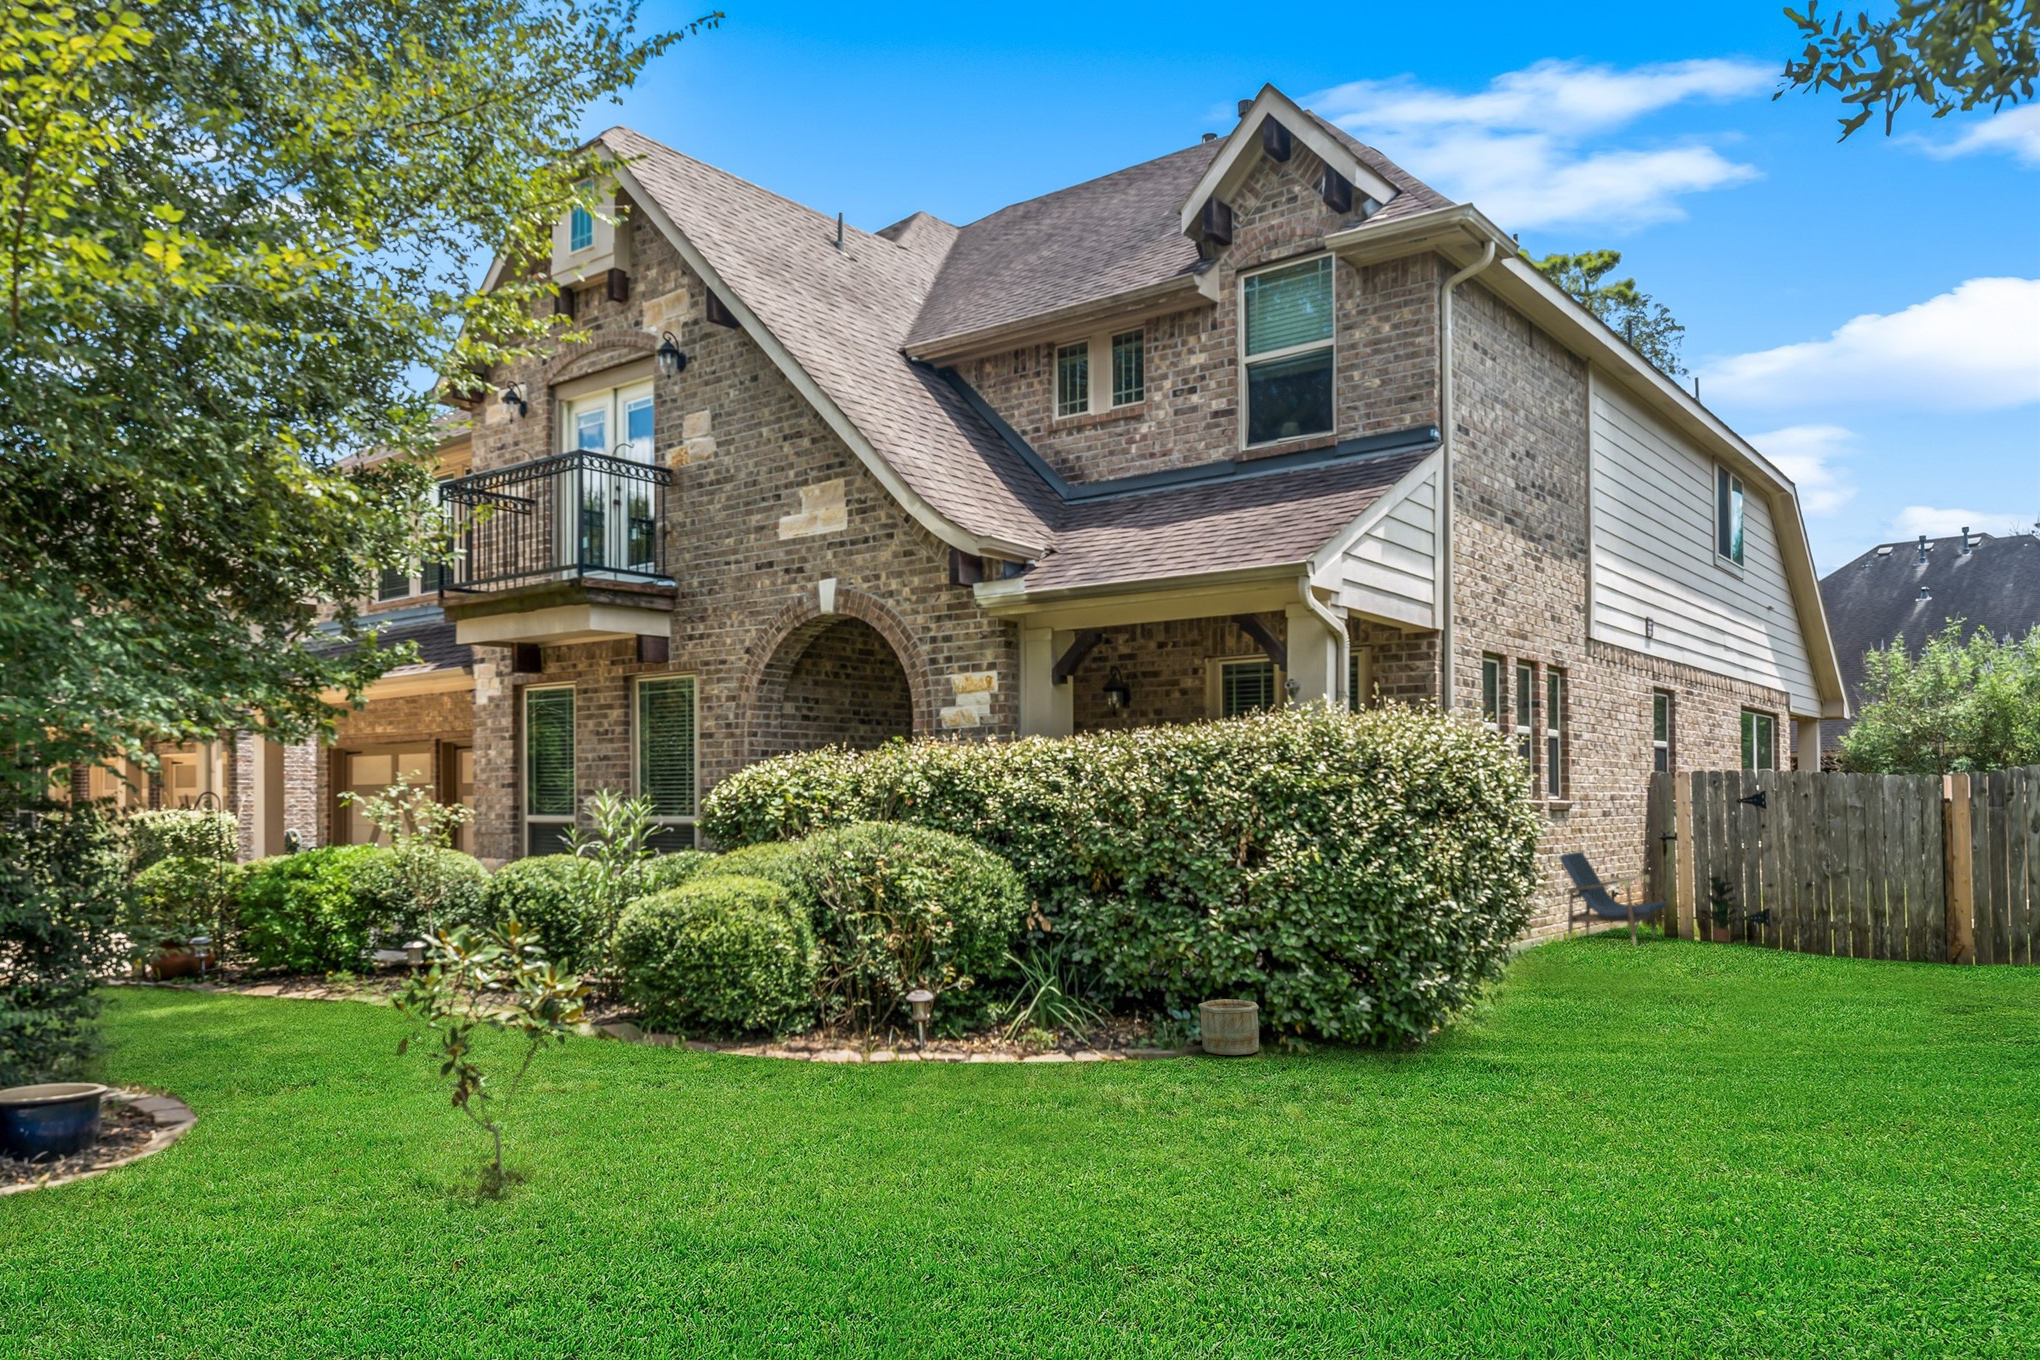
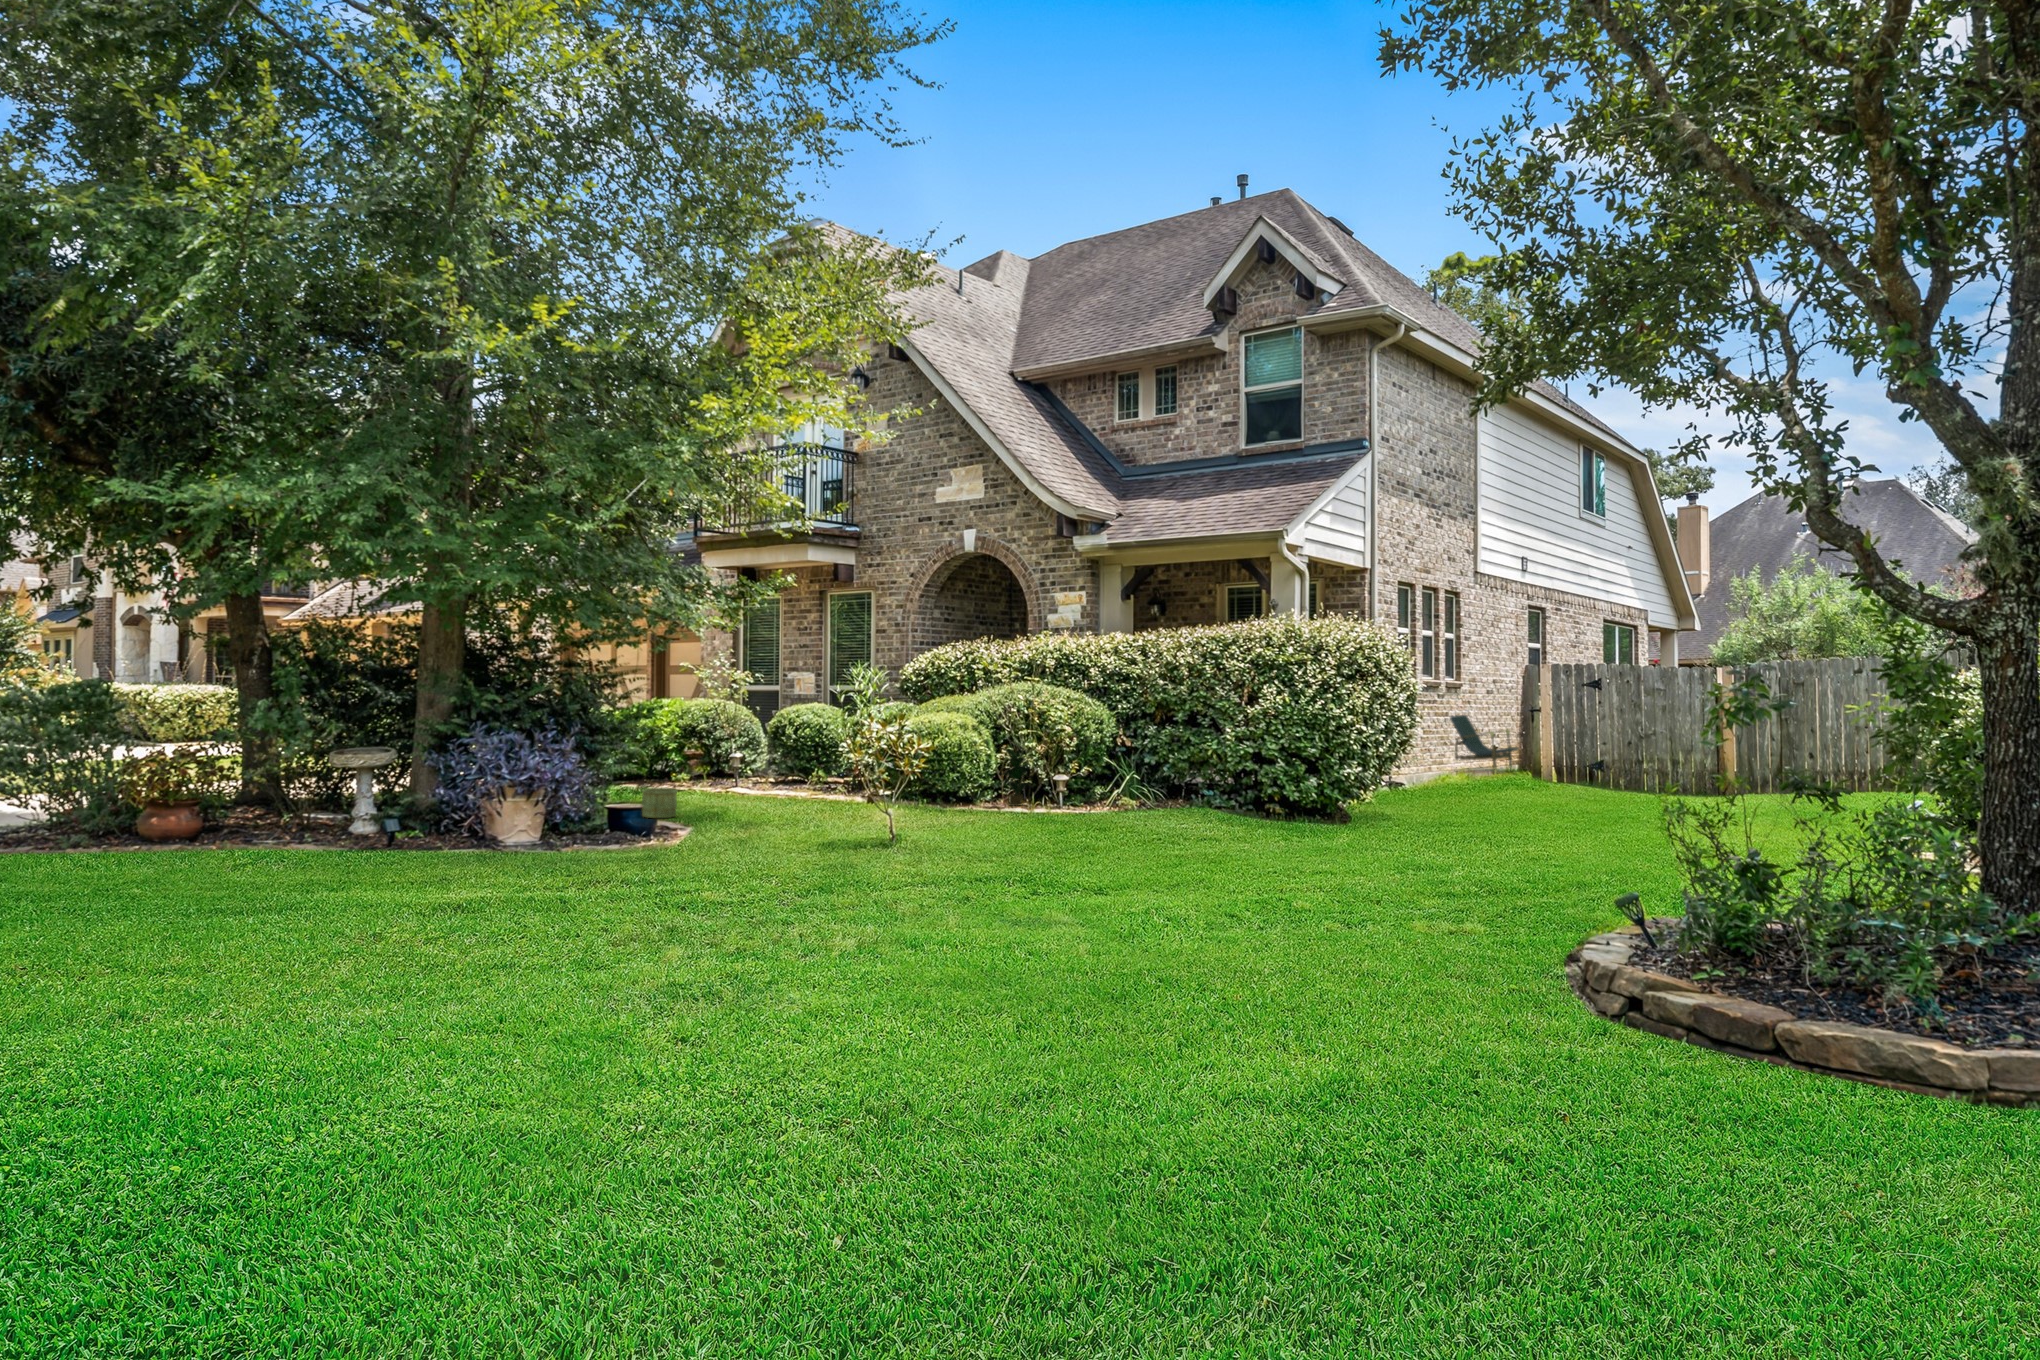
potted plant: present [1700,876,1738,942] -> present [1000,749,1030,806]
wooden bucket: present [1198,999,1259,1055] -> present [642,788,677,818]

